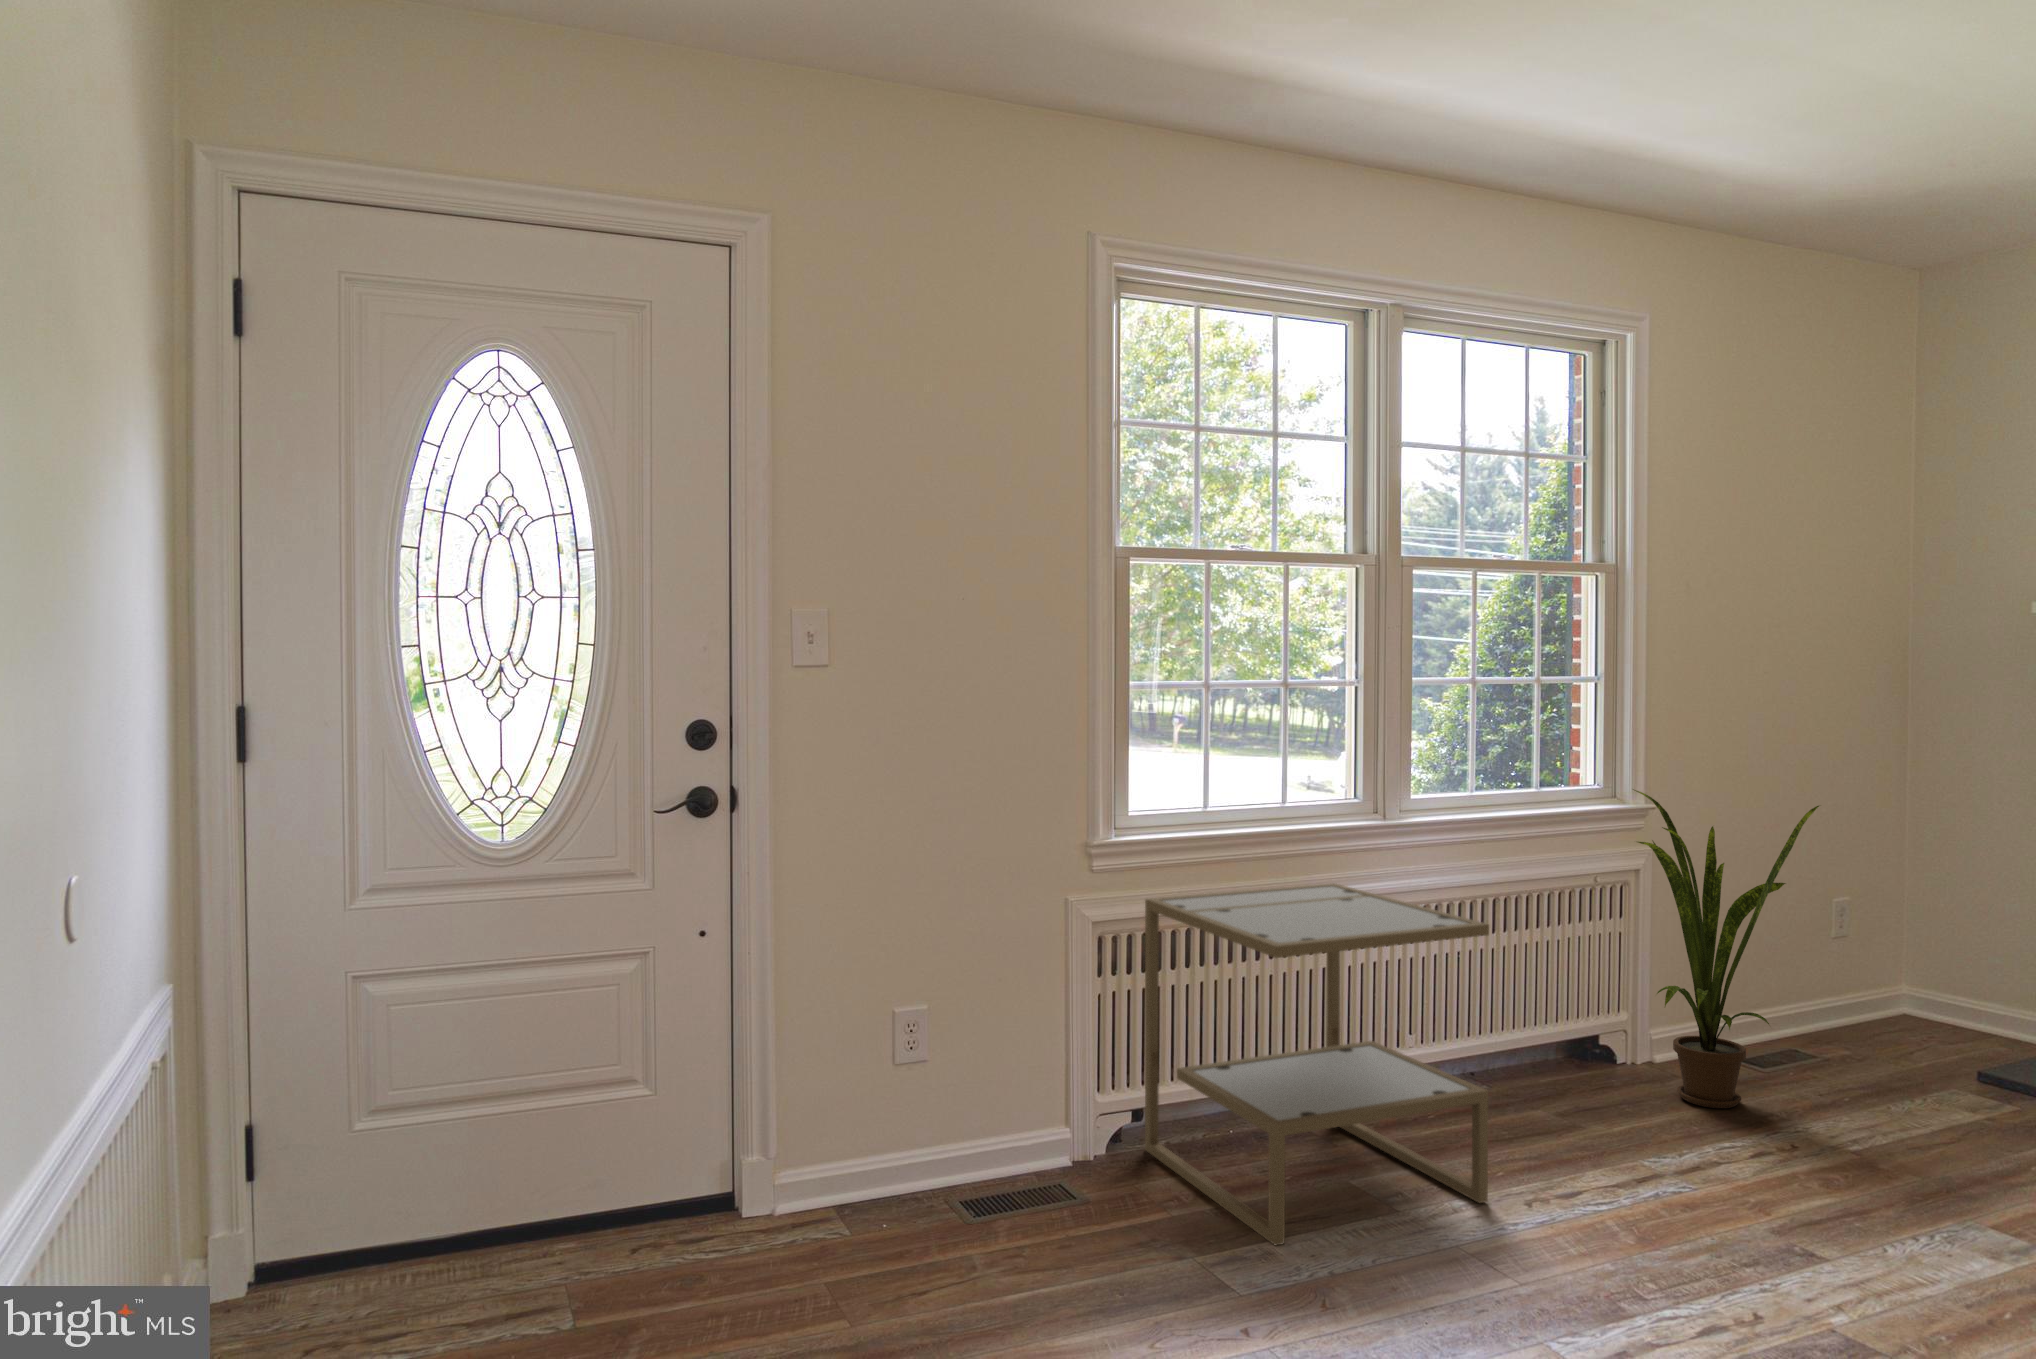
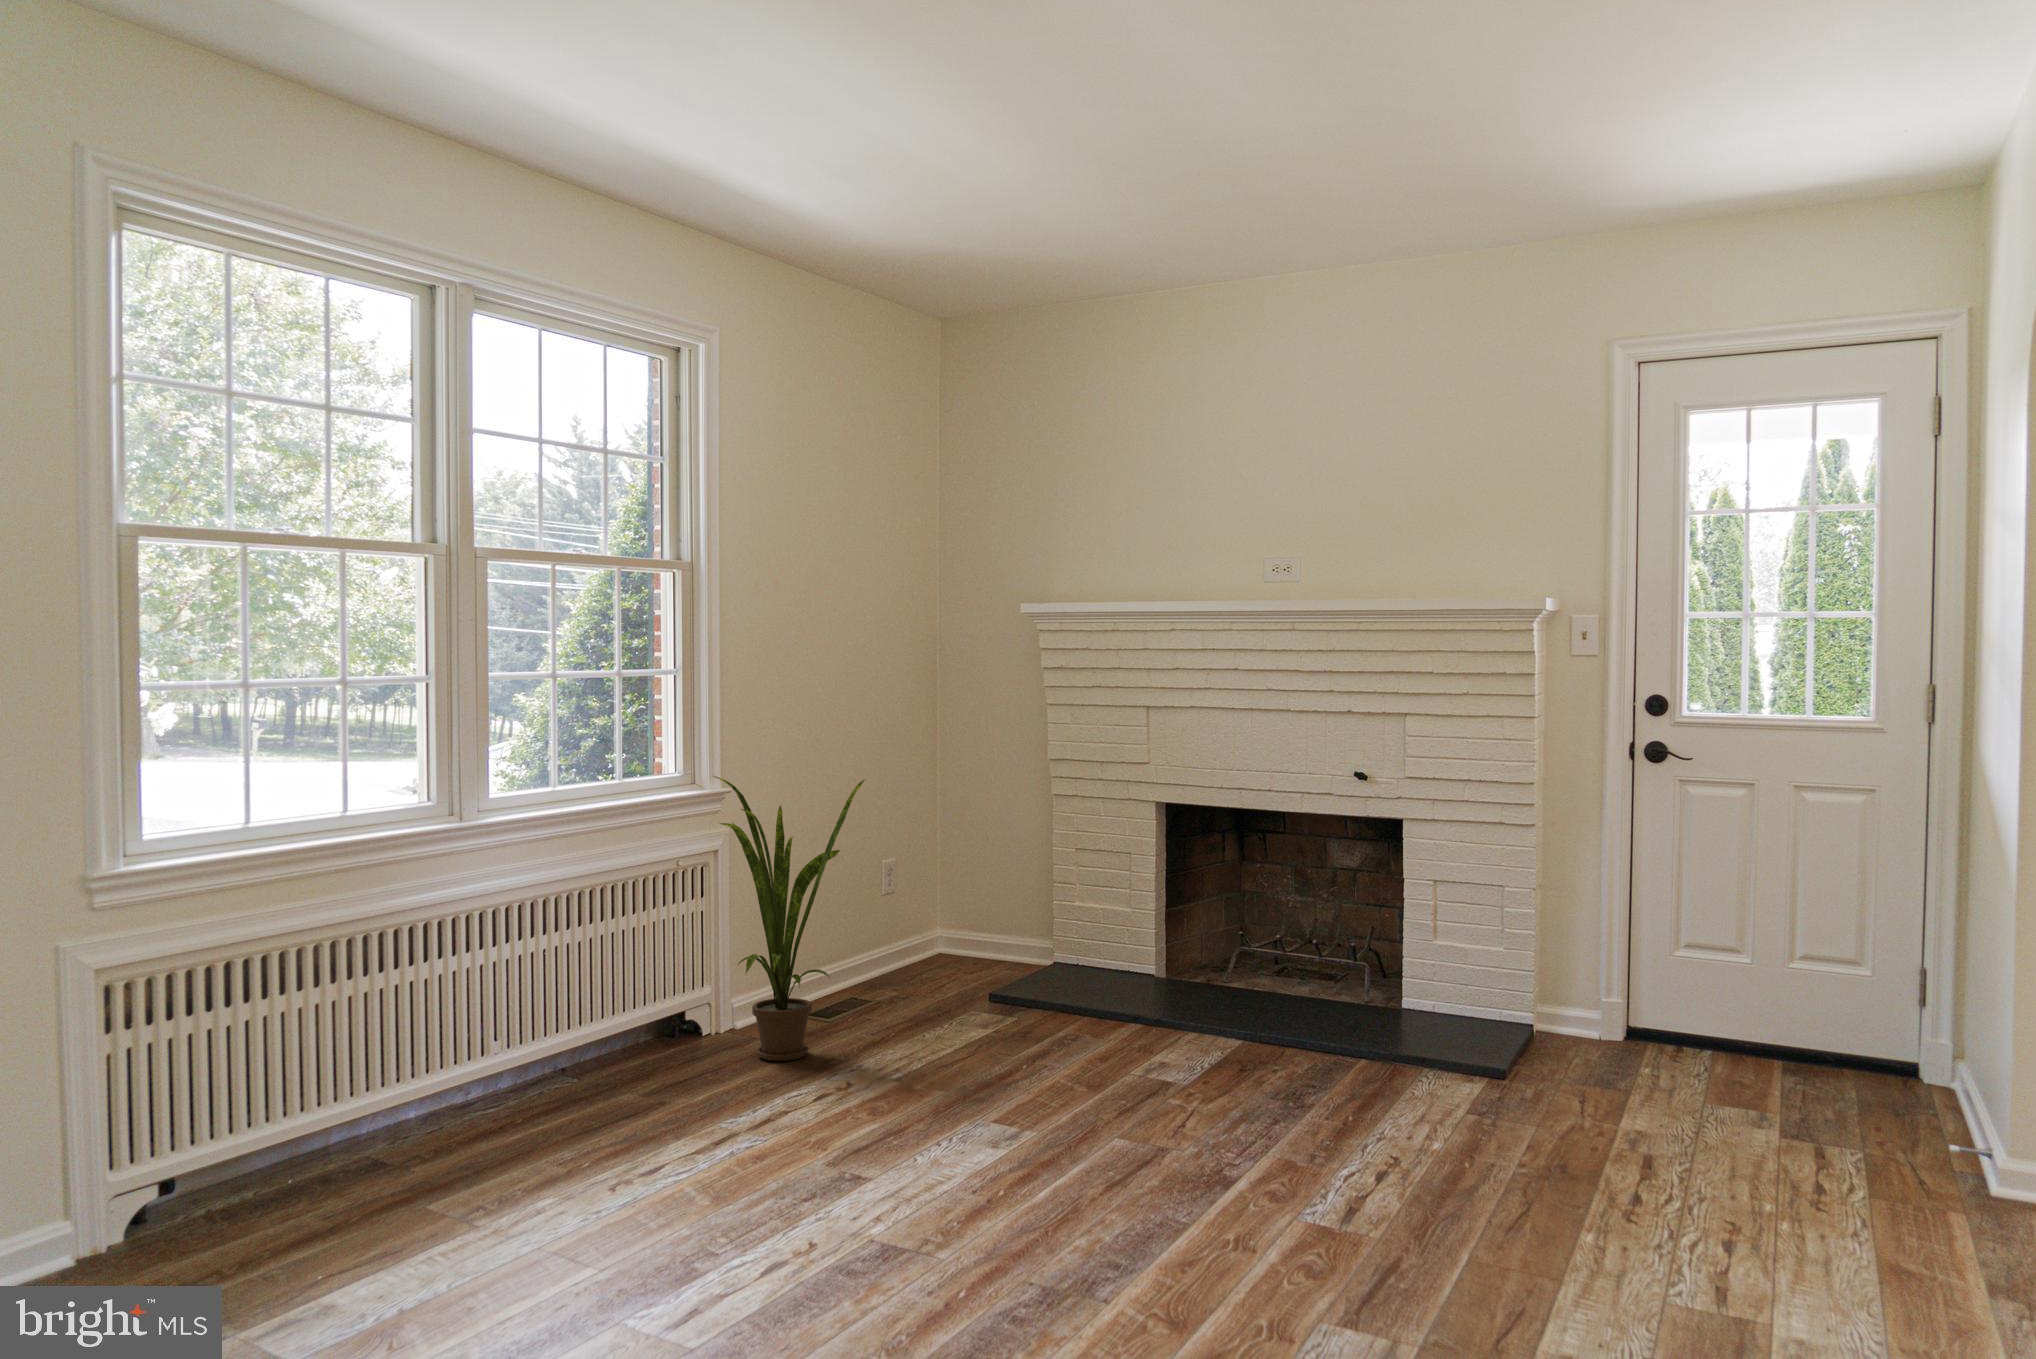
side table: present [1145,883,1489,1245] -> none [222,891,604,1261]

